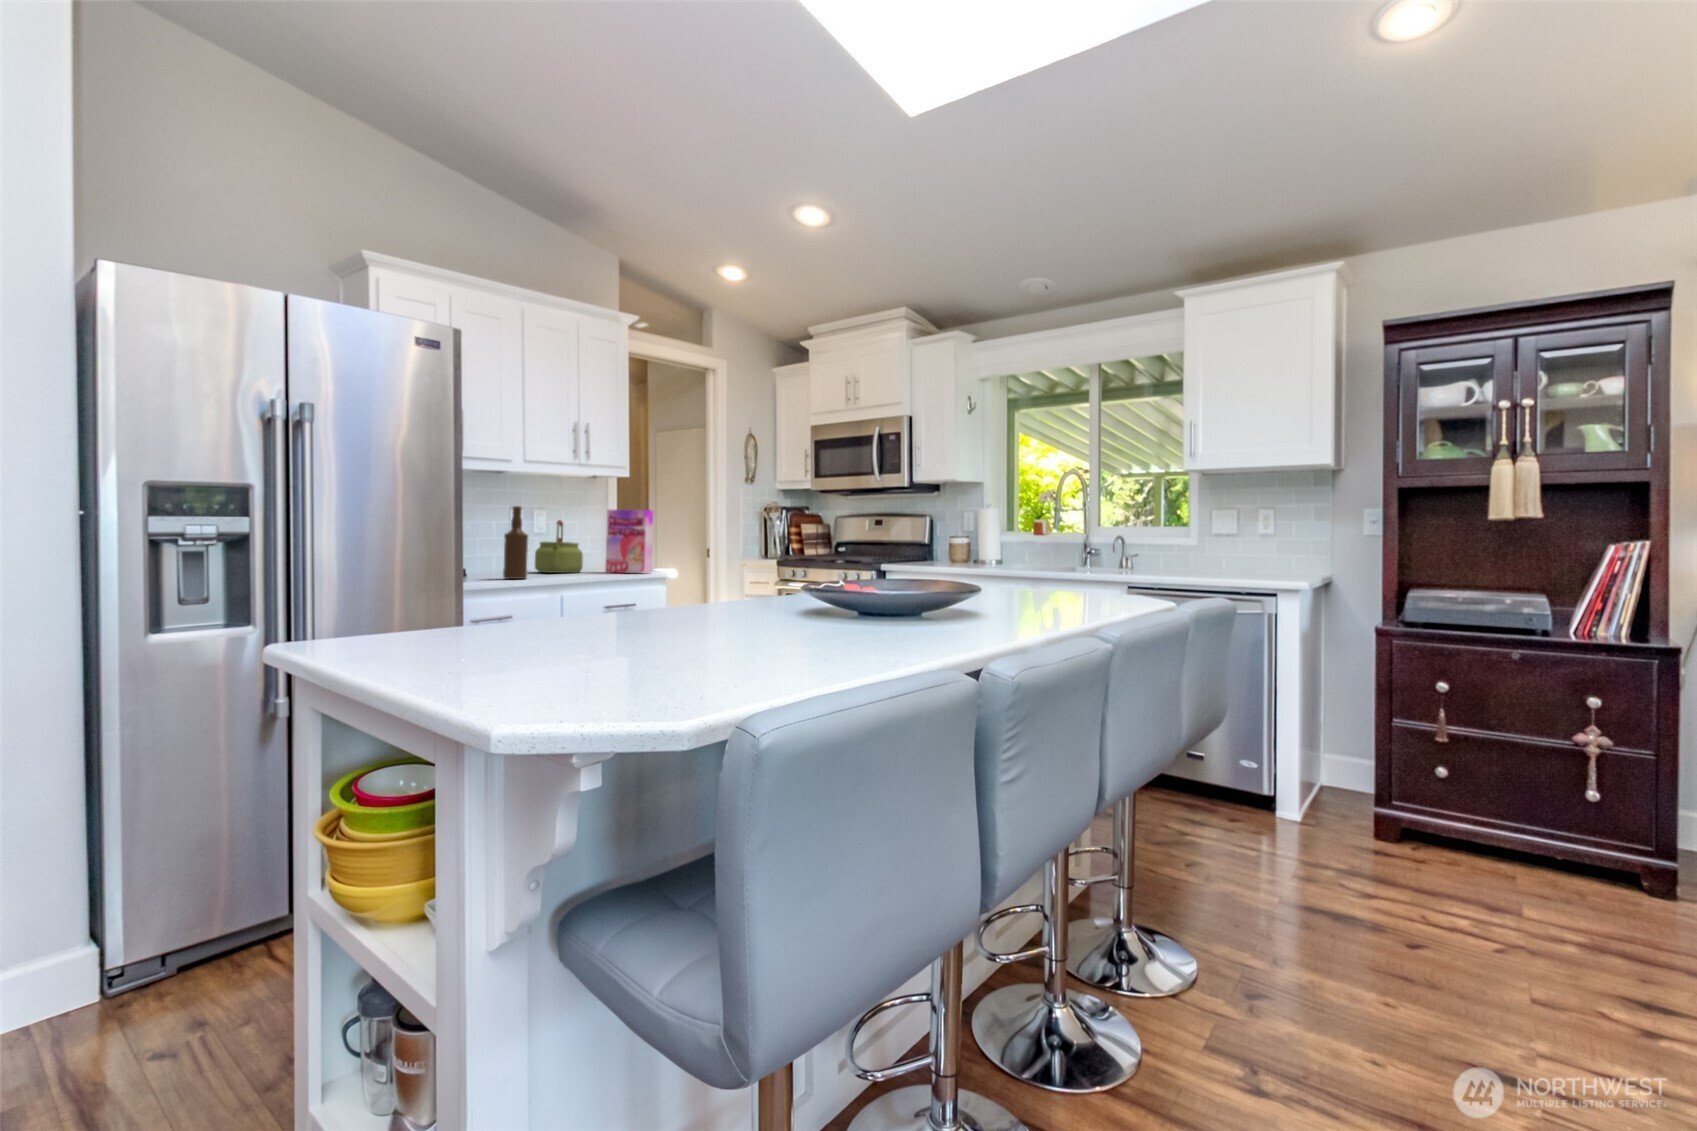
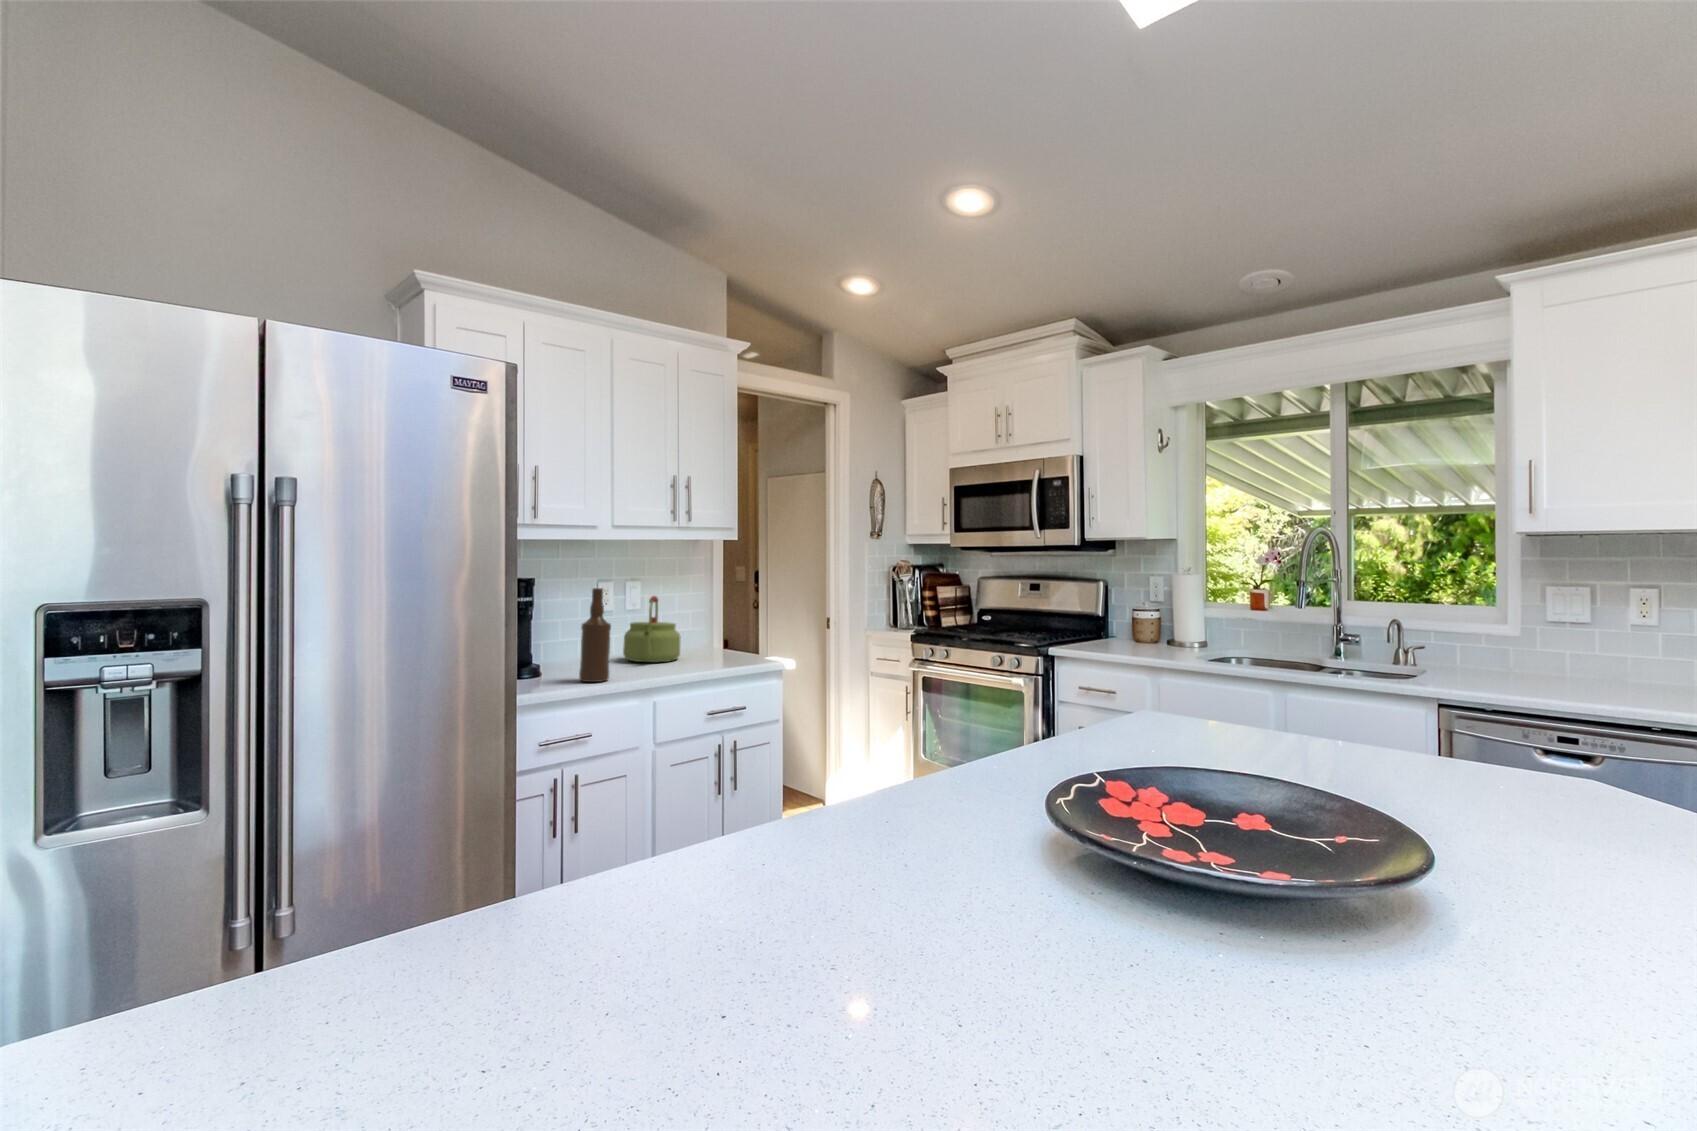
cereal box: present [606,510,653,574] -> none [707,583,766,665]

